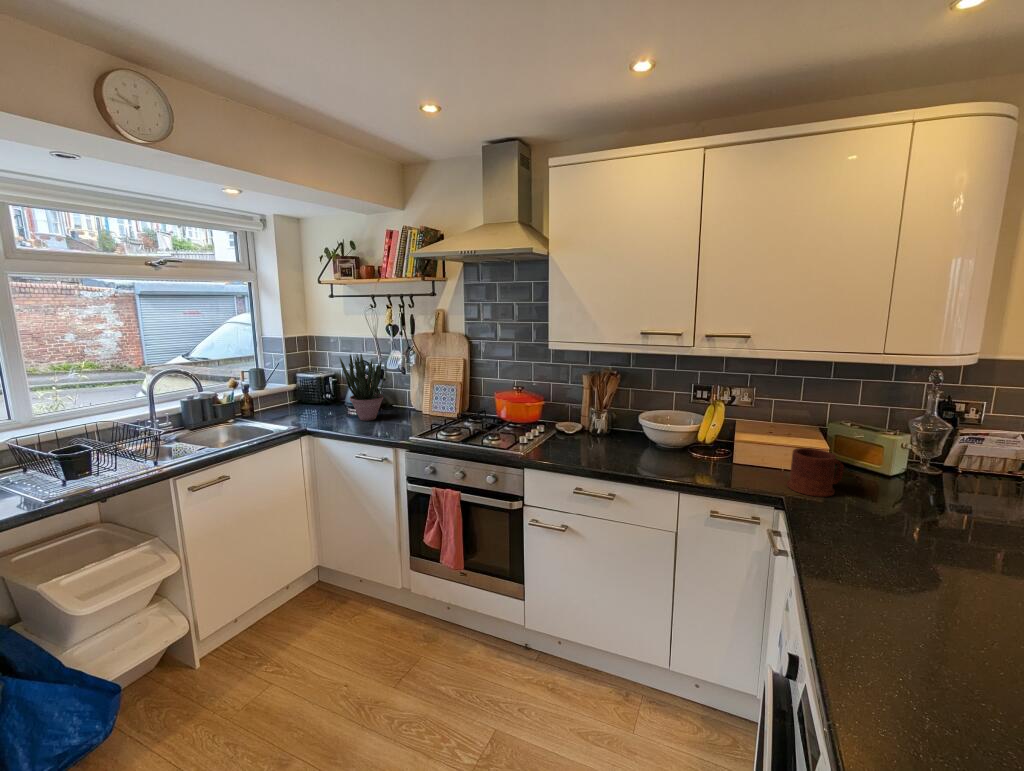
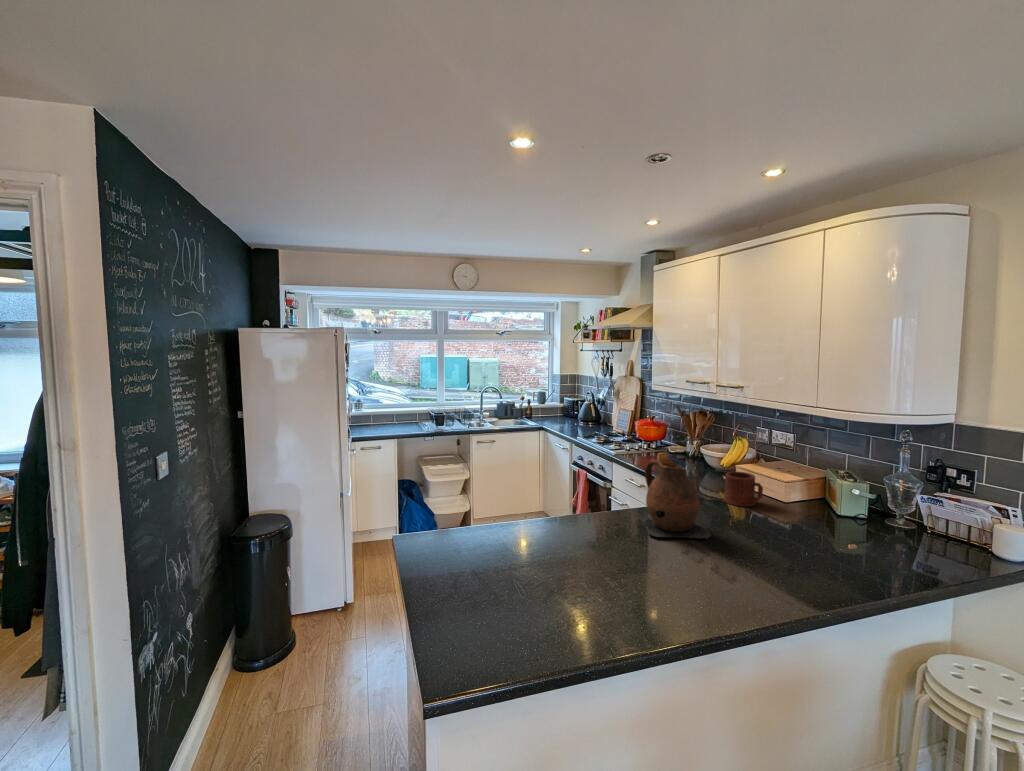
potted plant: present [340,354,384,421] -> none [563,386,587,428]
ceramic pitcher: none [866,451,994,611] -> present [642,453,711,540]

